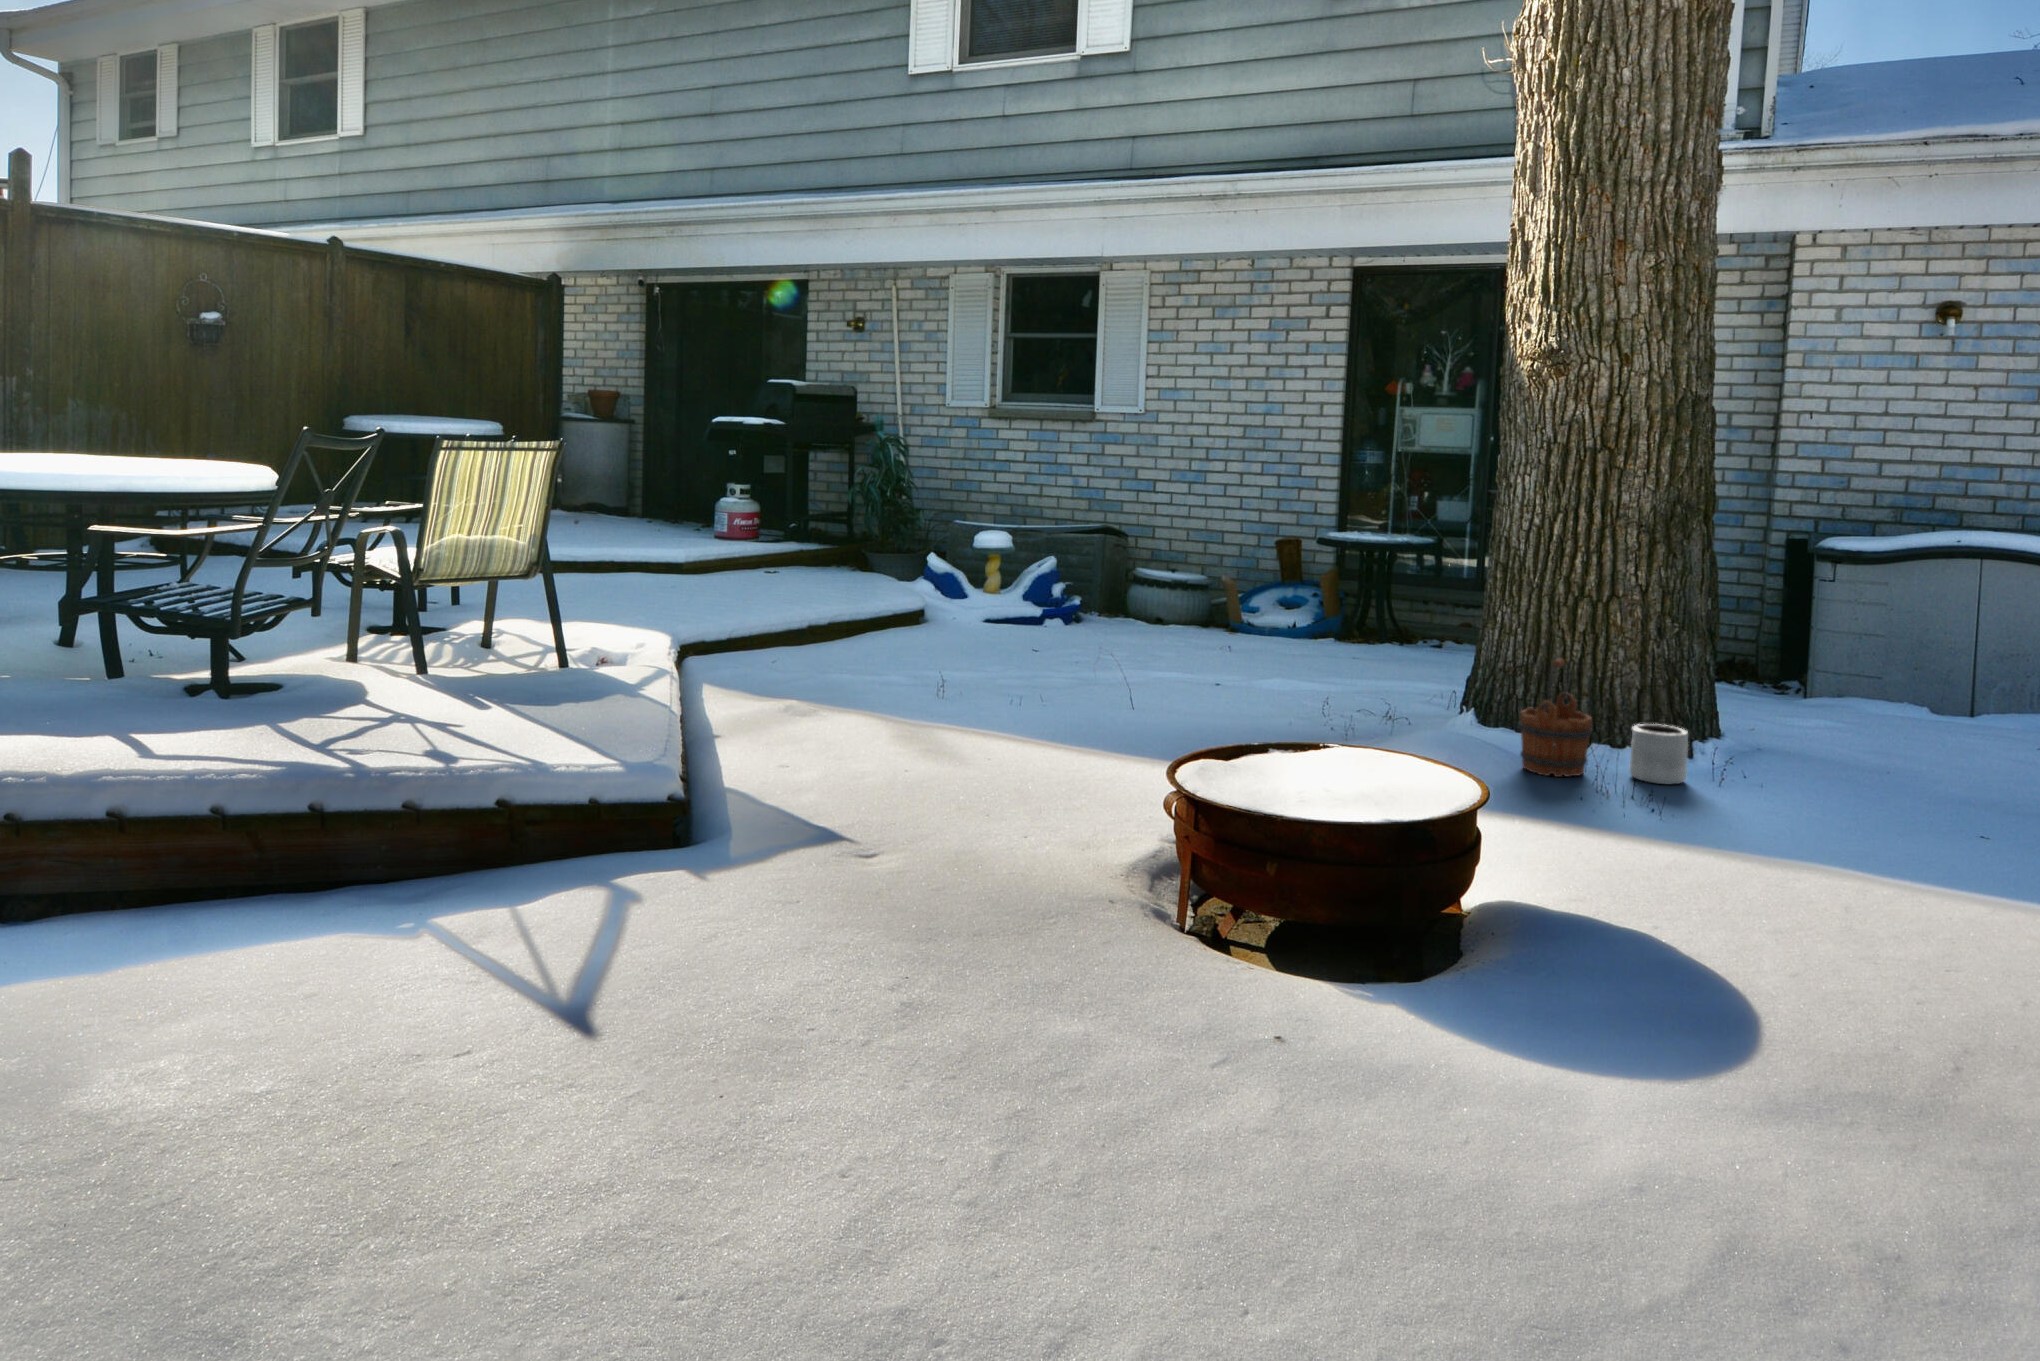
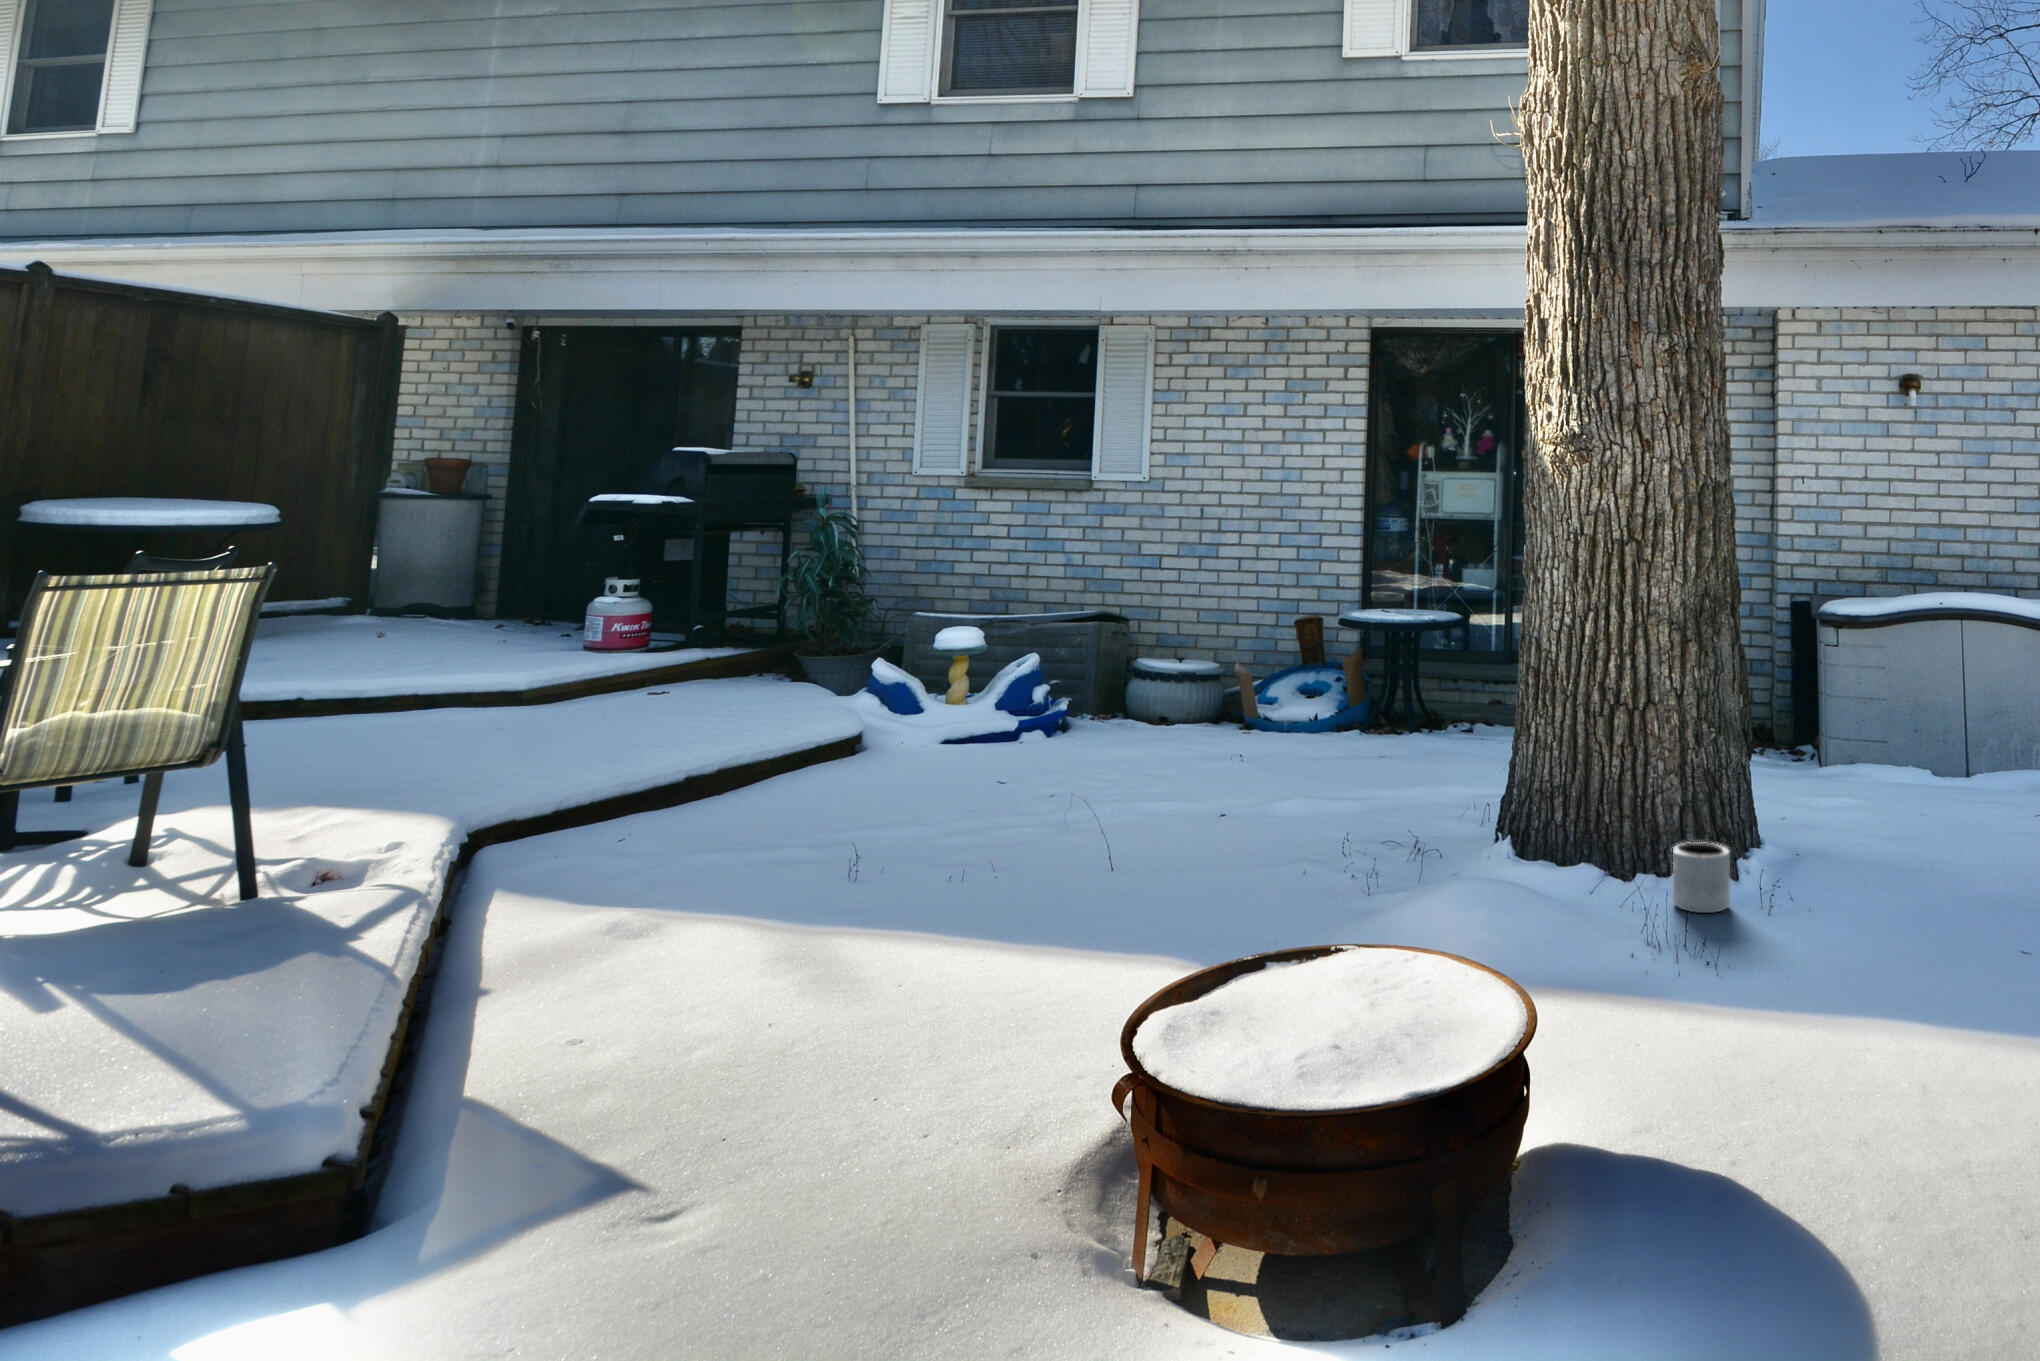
wooden bucket: present [1520,659,1592,777] -> none [1556,776,1632,916]

